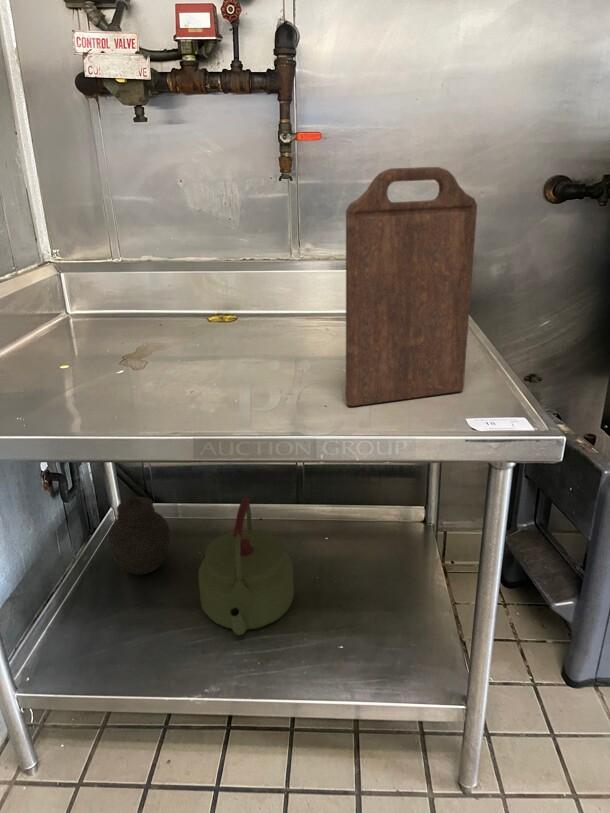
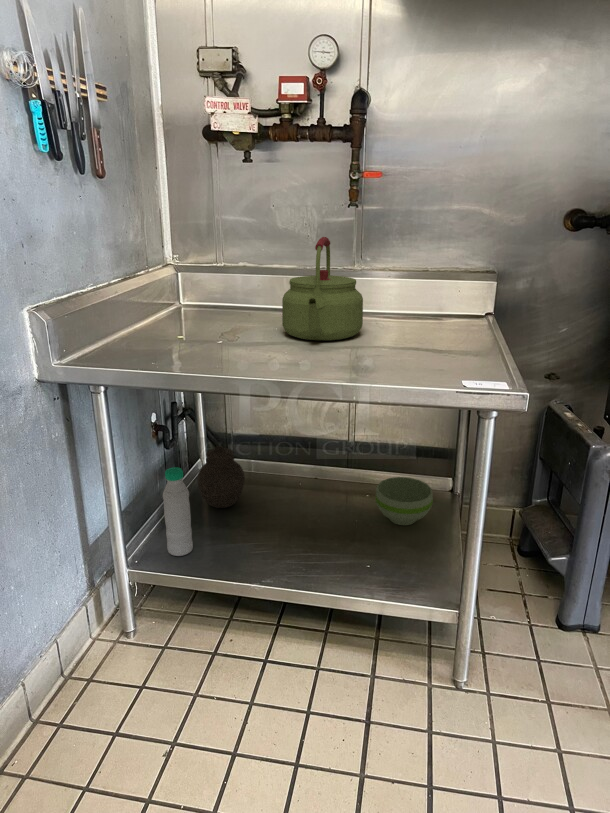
cutting board: present [346,167,477,406] -> none [378,197,481,368]
kettle: present [198,498,294,635] -> present [282,237,363,341]
bowl: none [337,513,408,576] -> present [376,477,433,525]
water bottle: none [60,543,108,657] -> present [163,467,193,556]

